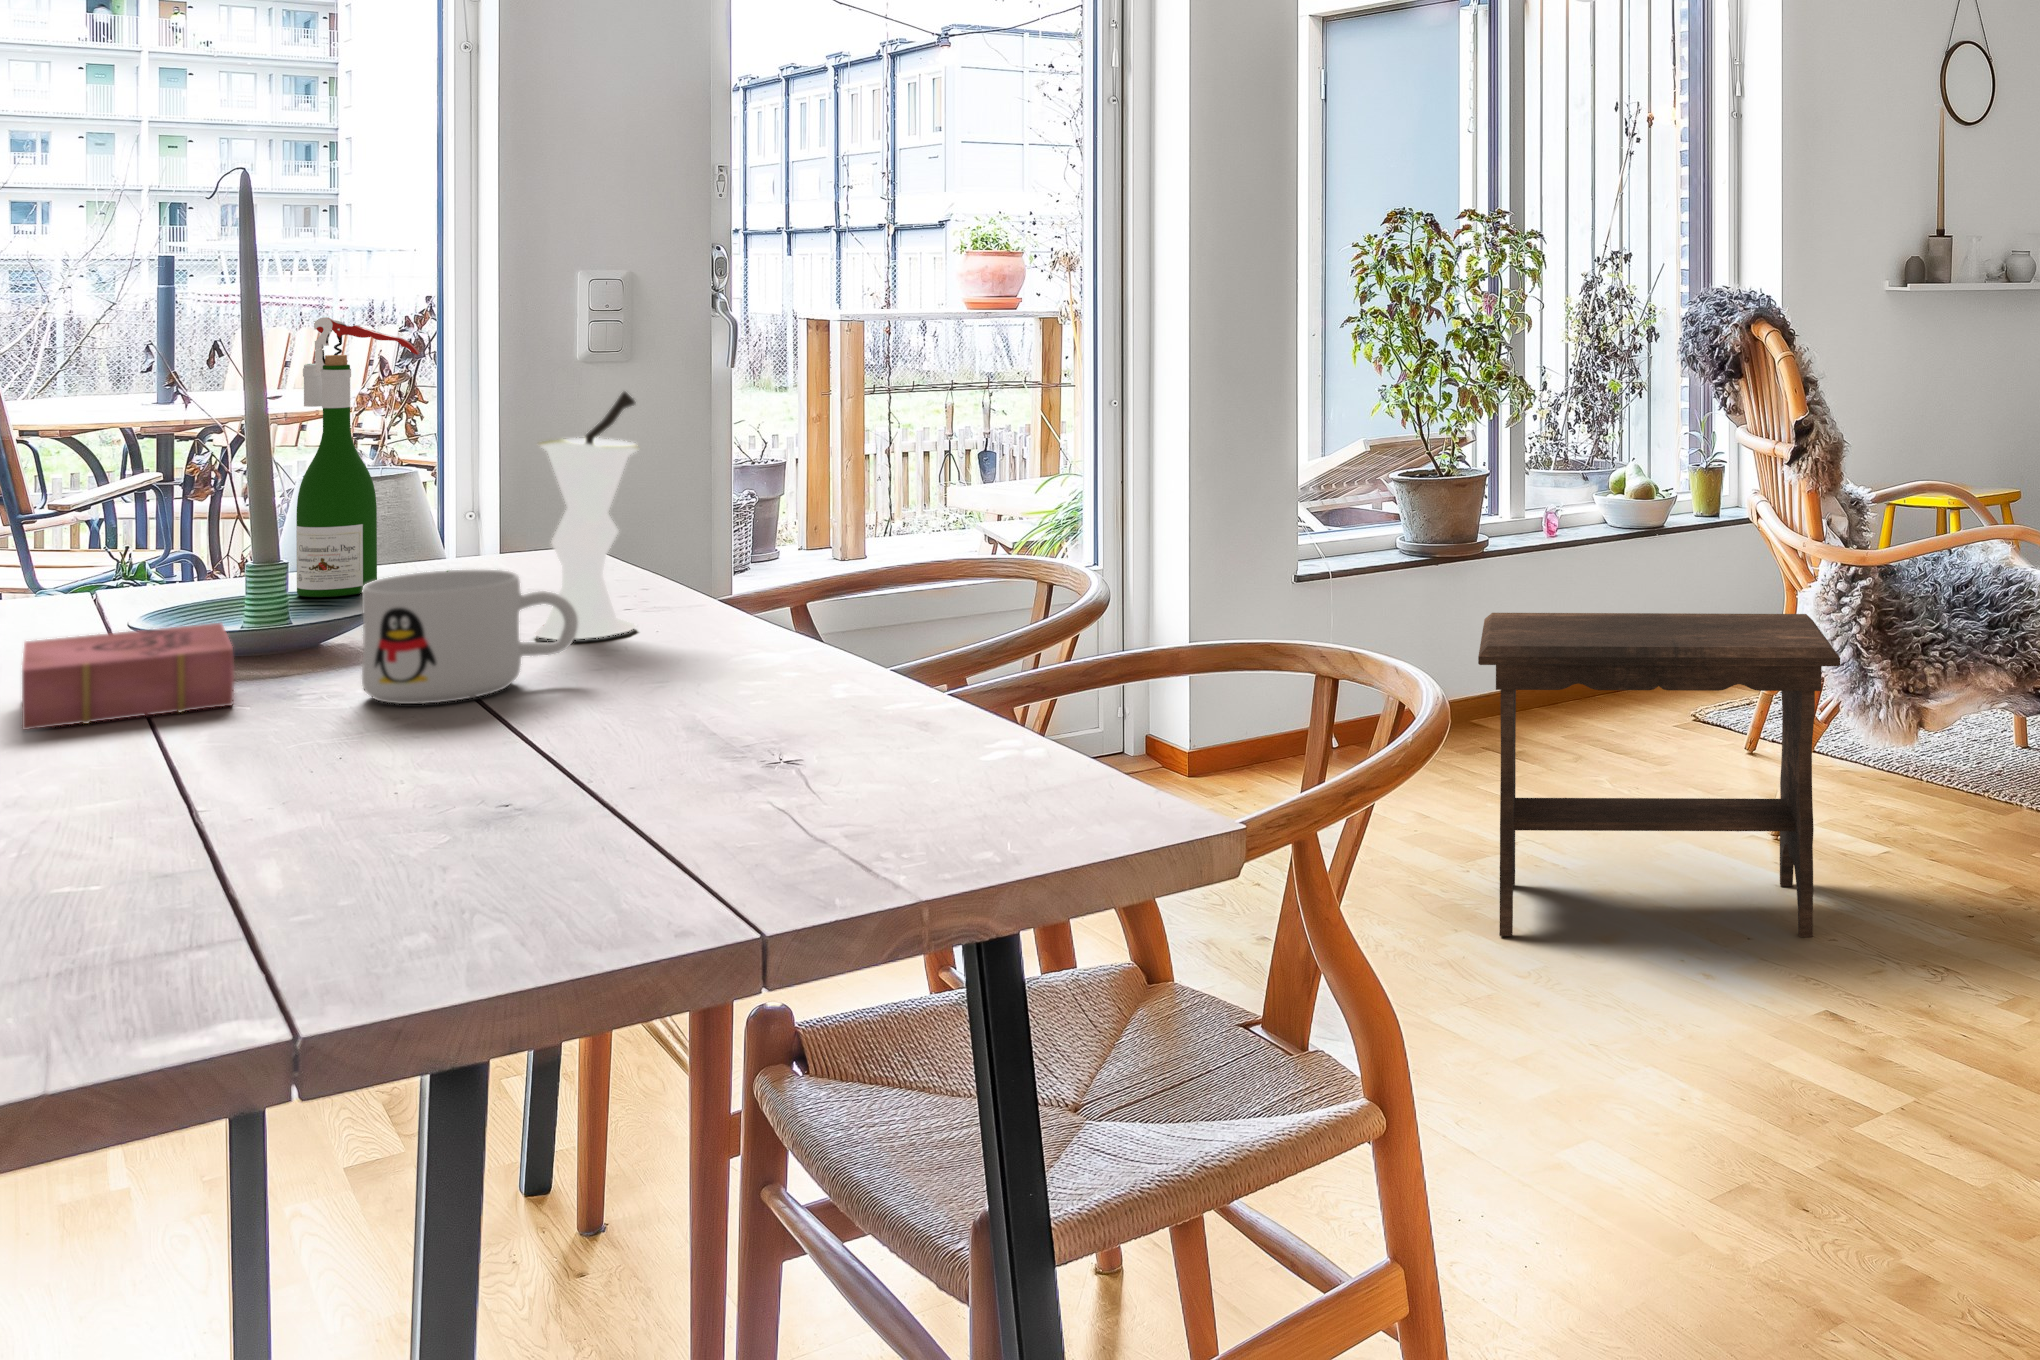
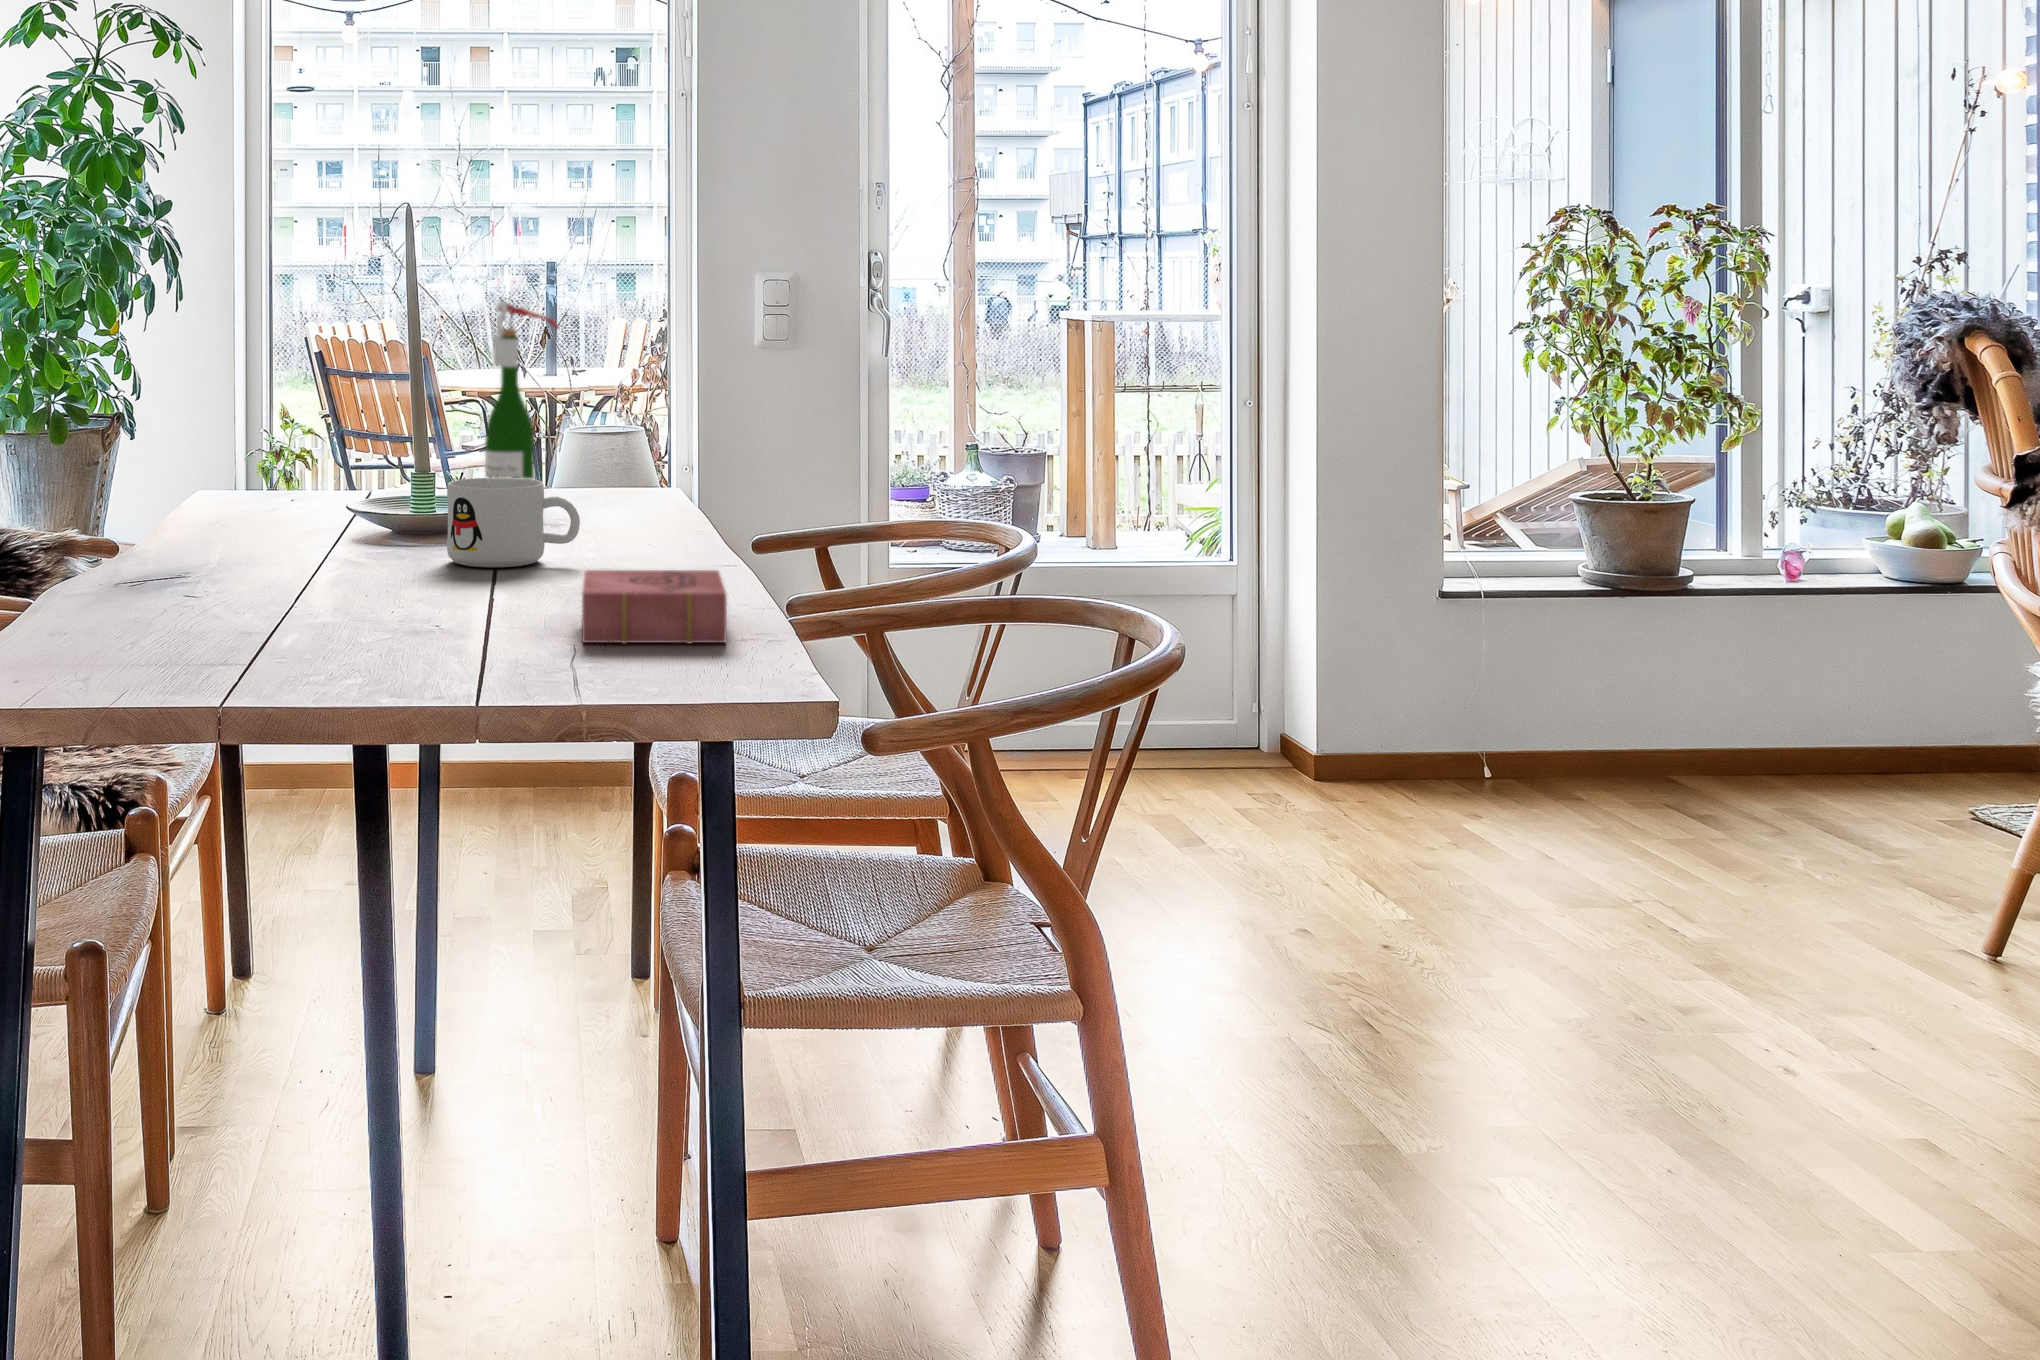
vase: present [535,392,639,641] -> none [586,357,659,542]
footstool: present [1478,613,1840,937] -> none [1528,641,2019,1073]
book: present [22,623,234,730] -> present [582,570,727,644]

